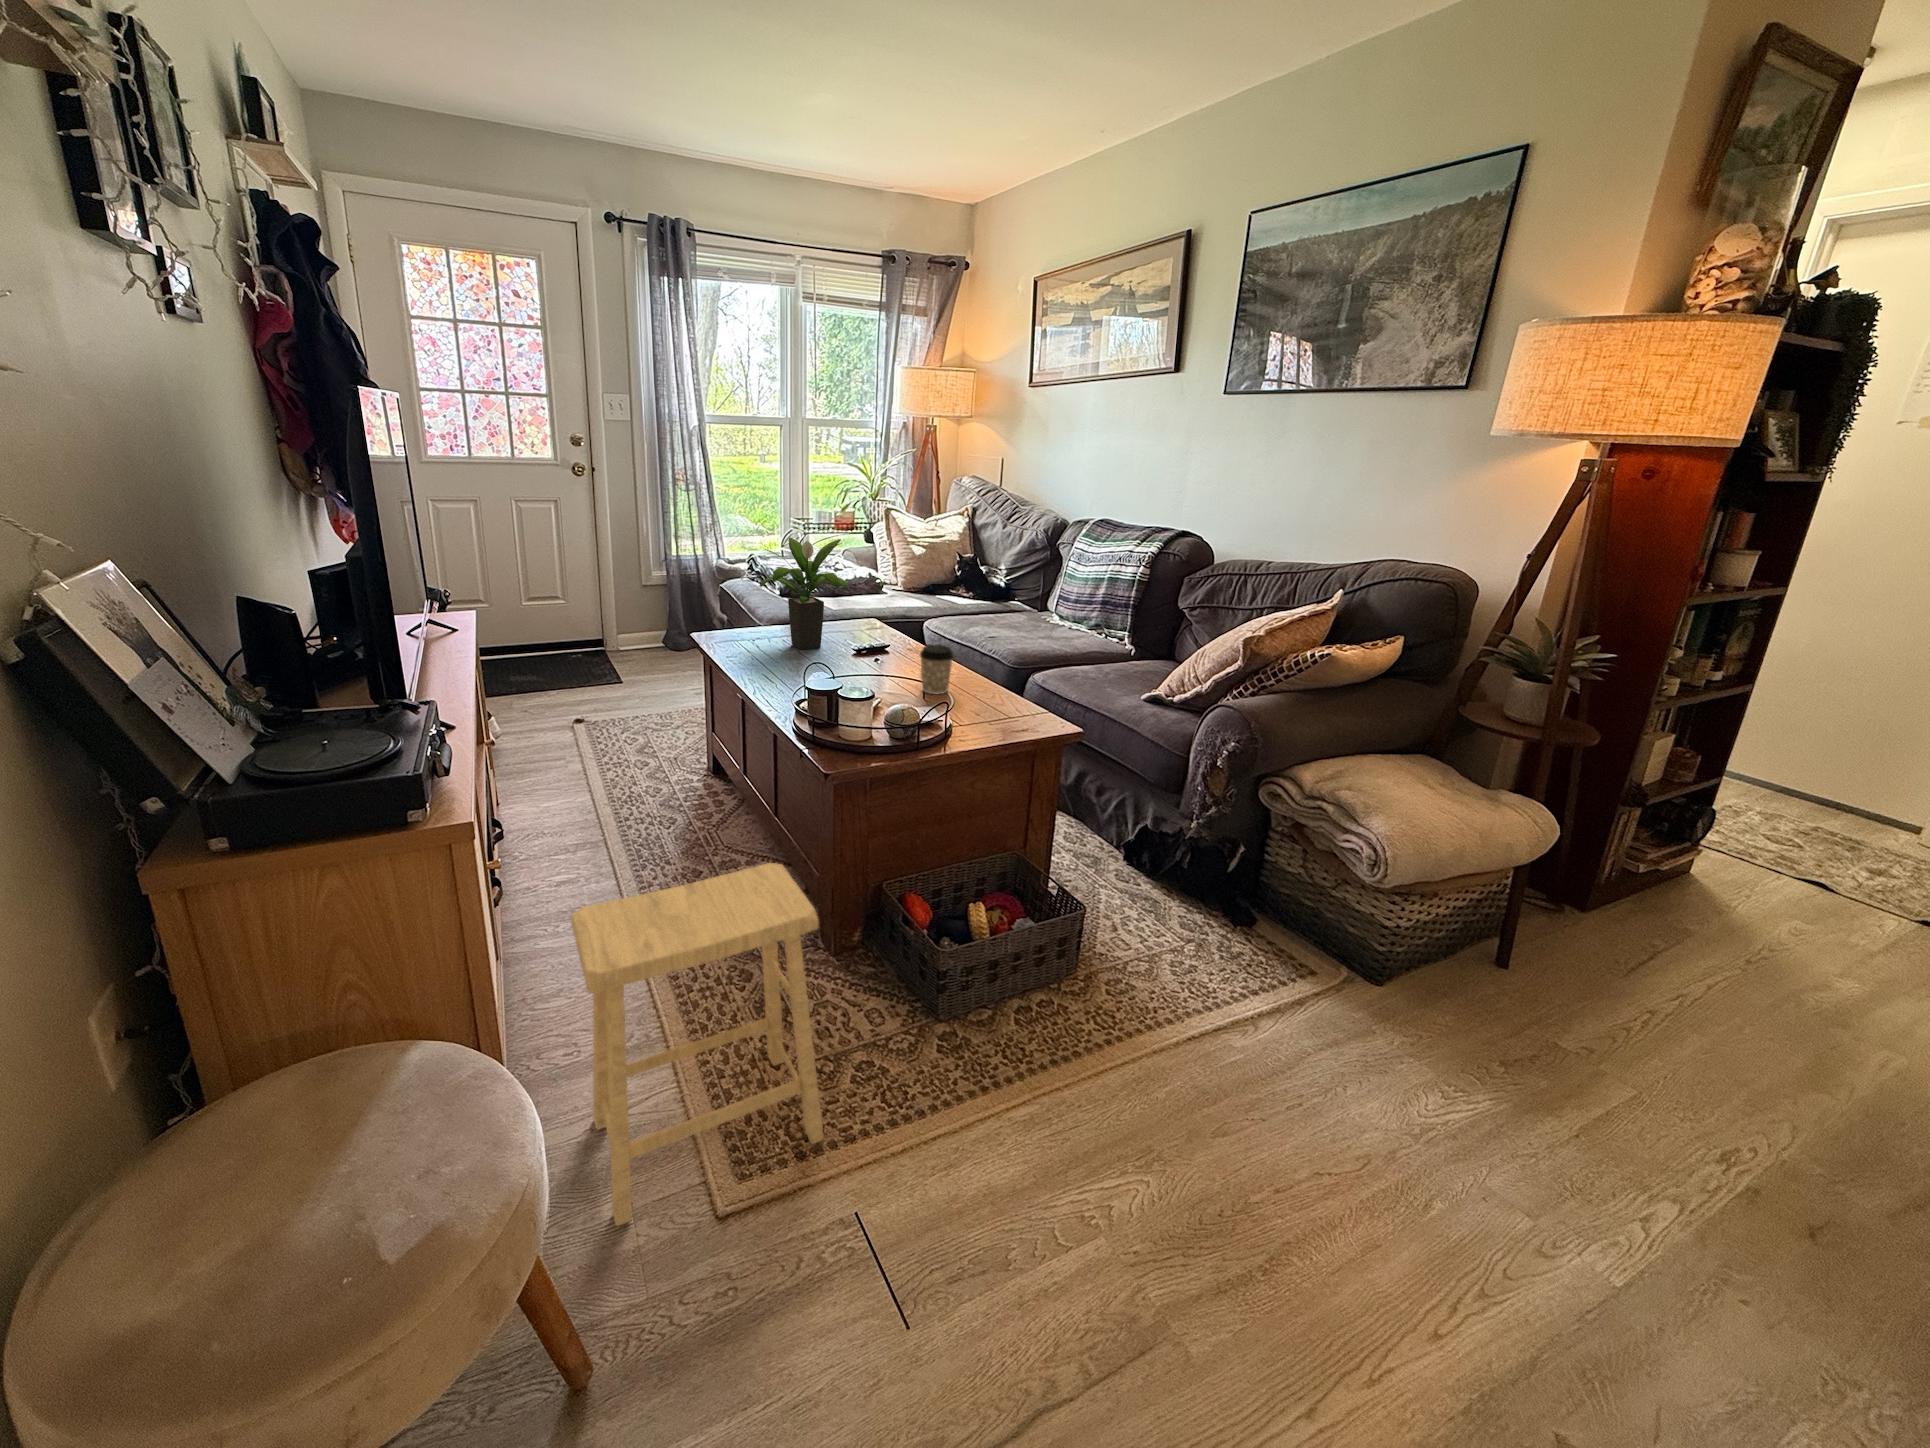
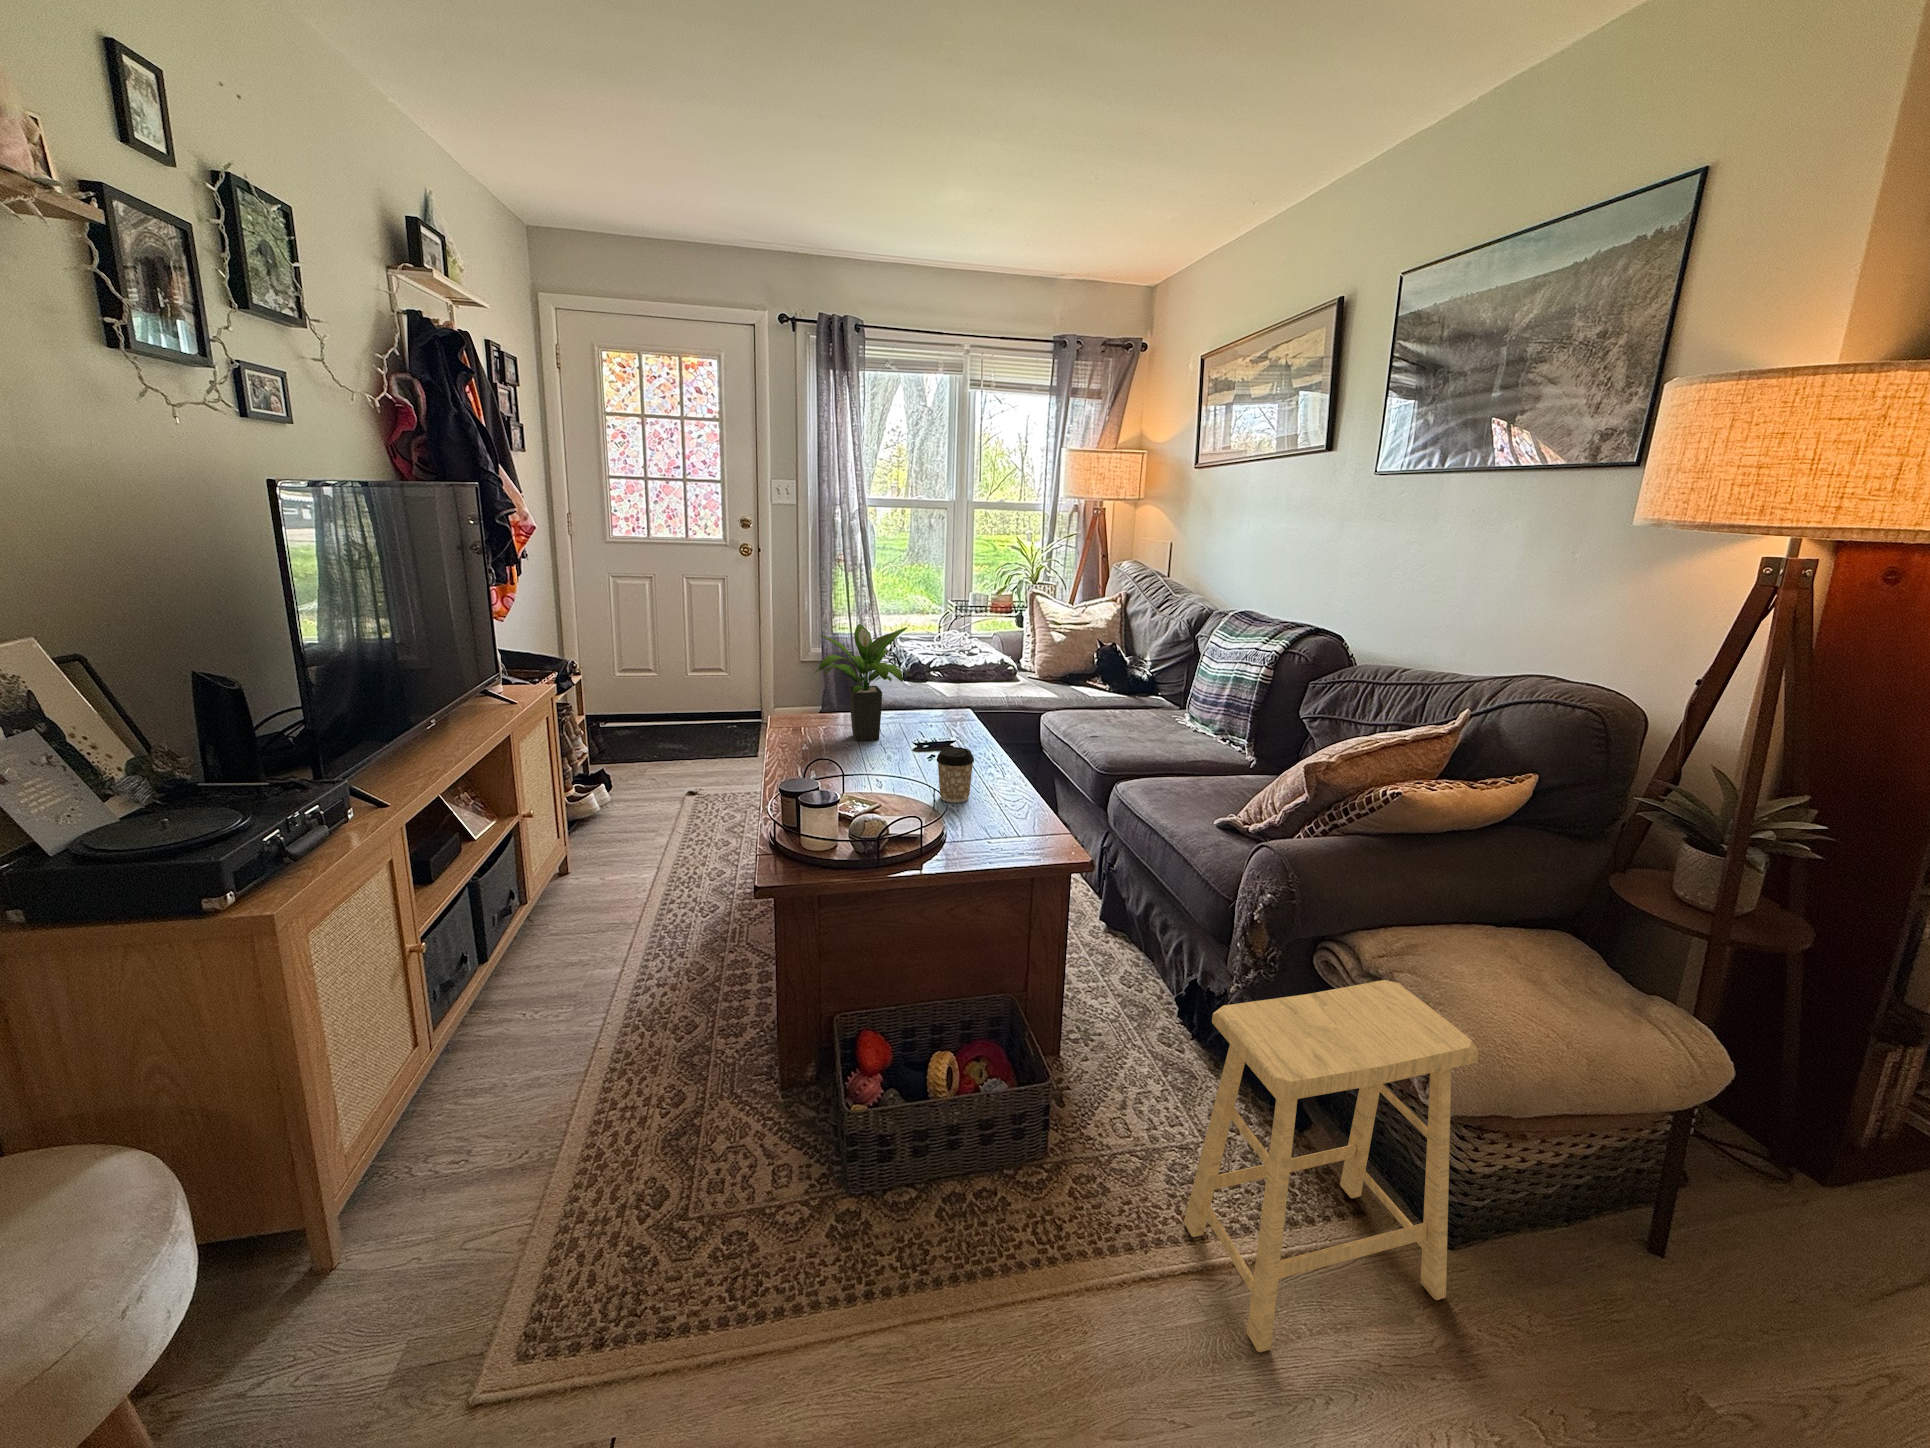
footstool: present [571,863,824,1226] -> present [1184,980,1479,1352]

